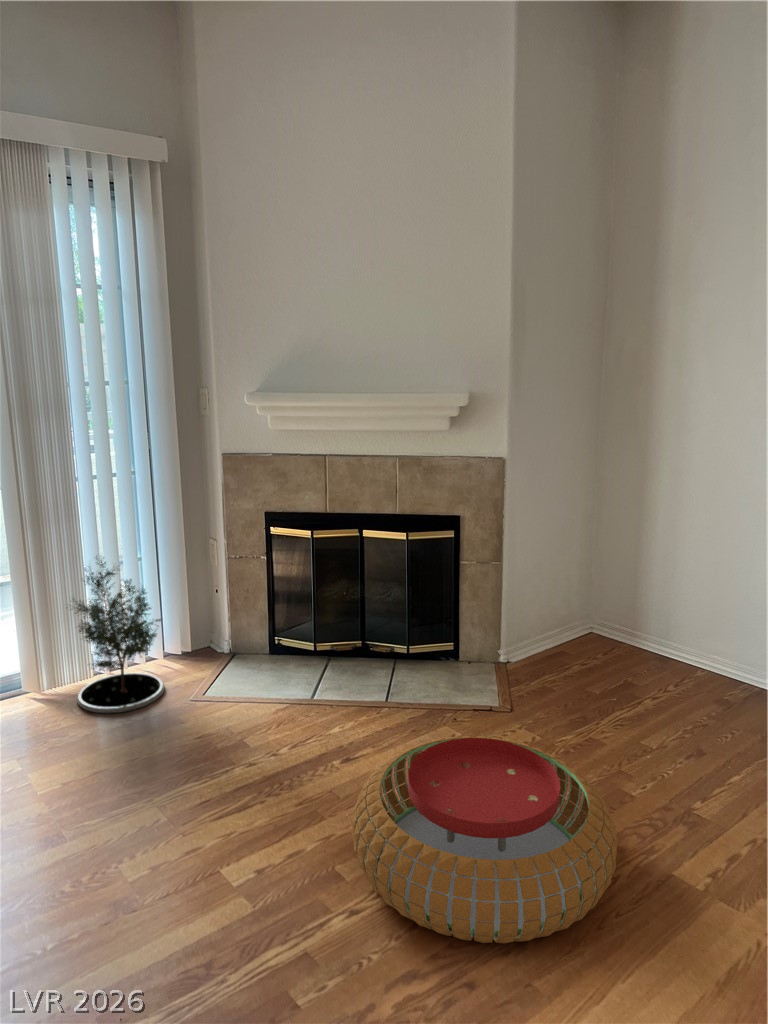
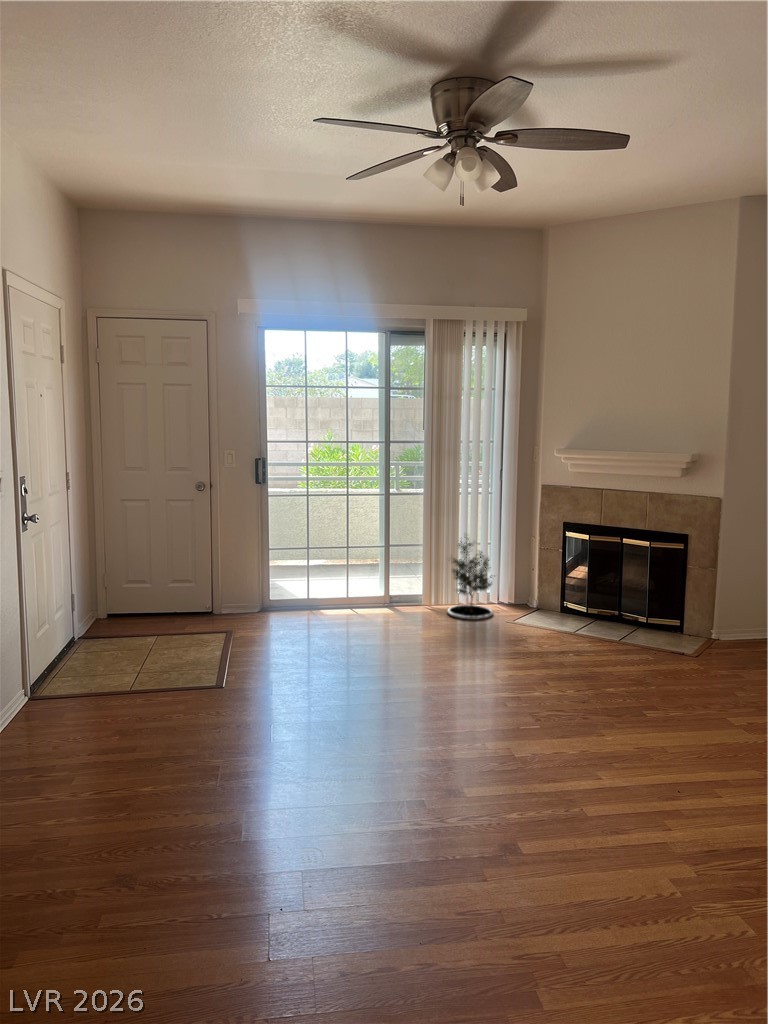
pouf: present [352,736,618,943] -> none [559,638,706,723]

